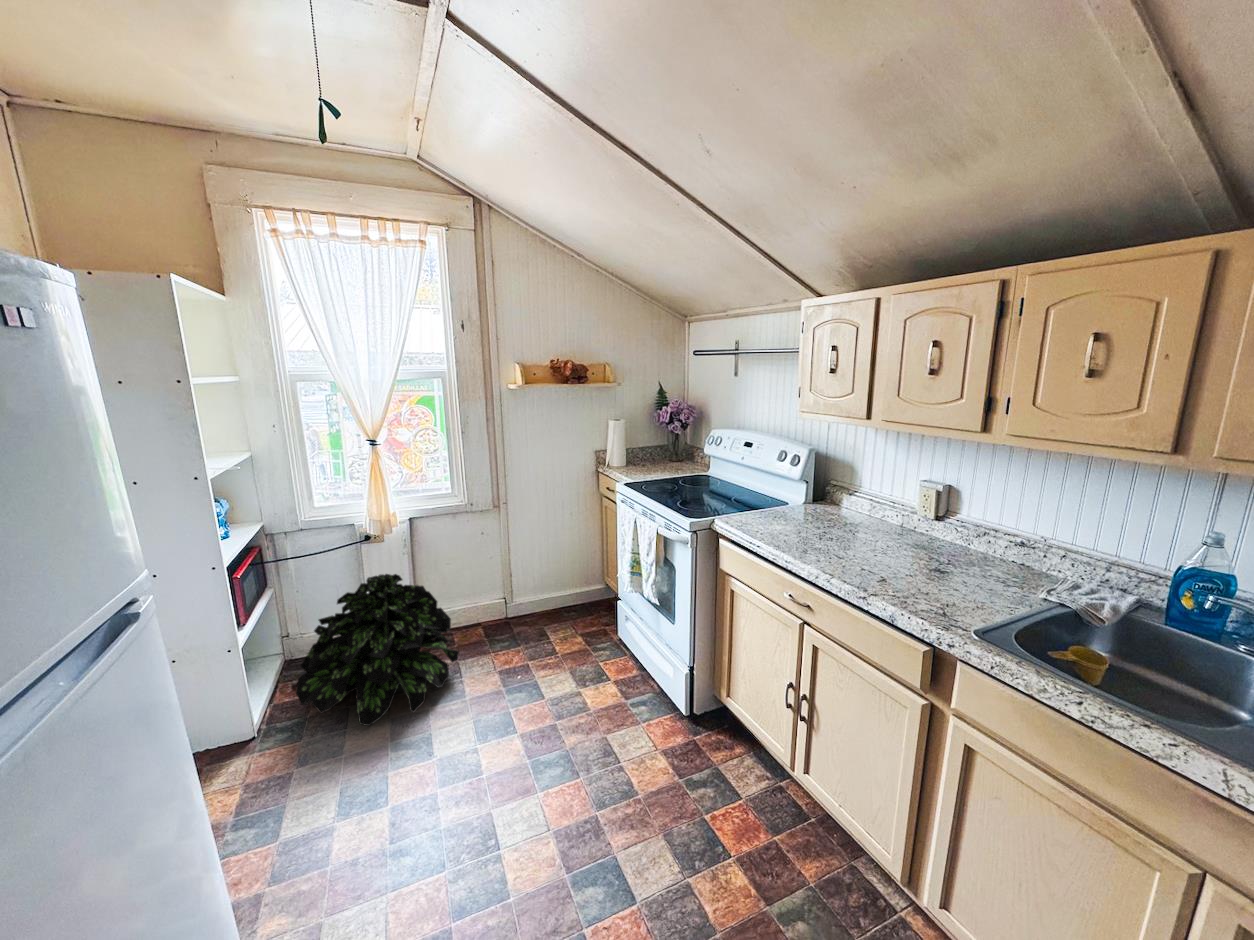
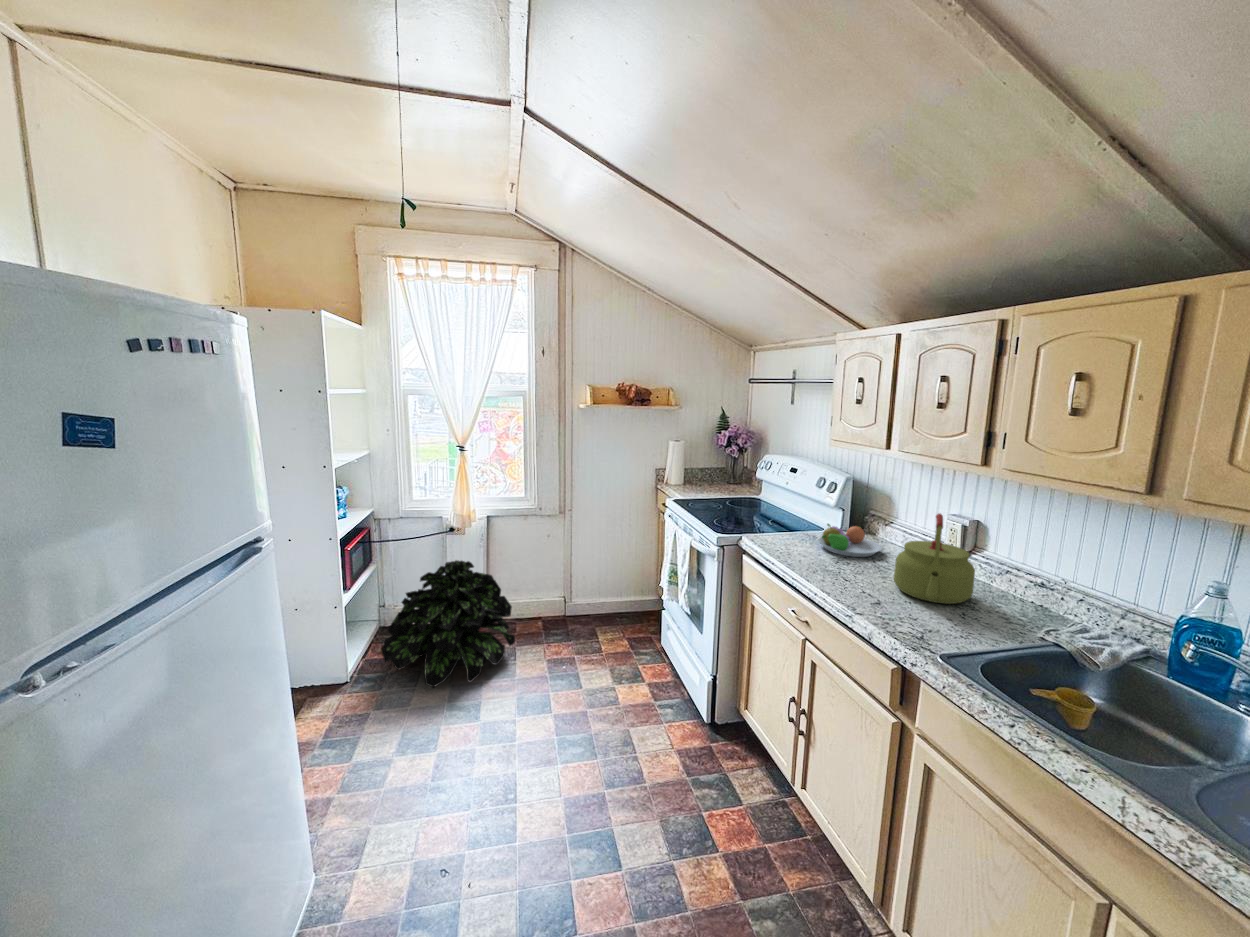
kettle: none [887,482,969,573] -> present [894,514,975,604]
fruit bowl: none [793,499,856,531] -> present [819,524,881,557]

